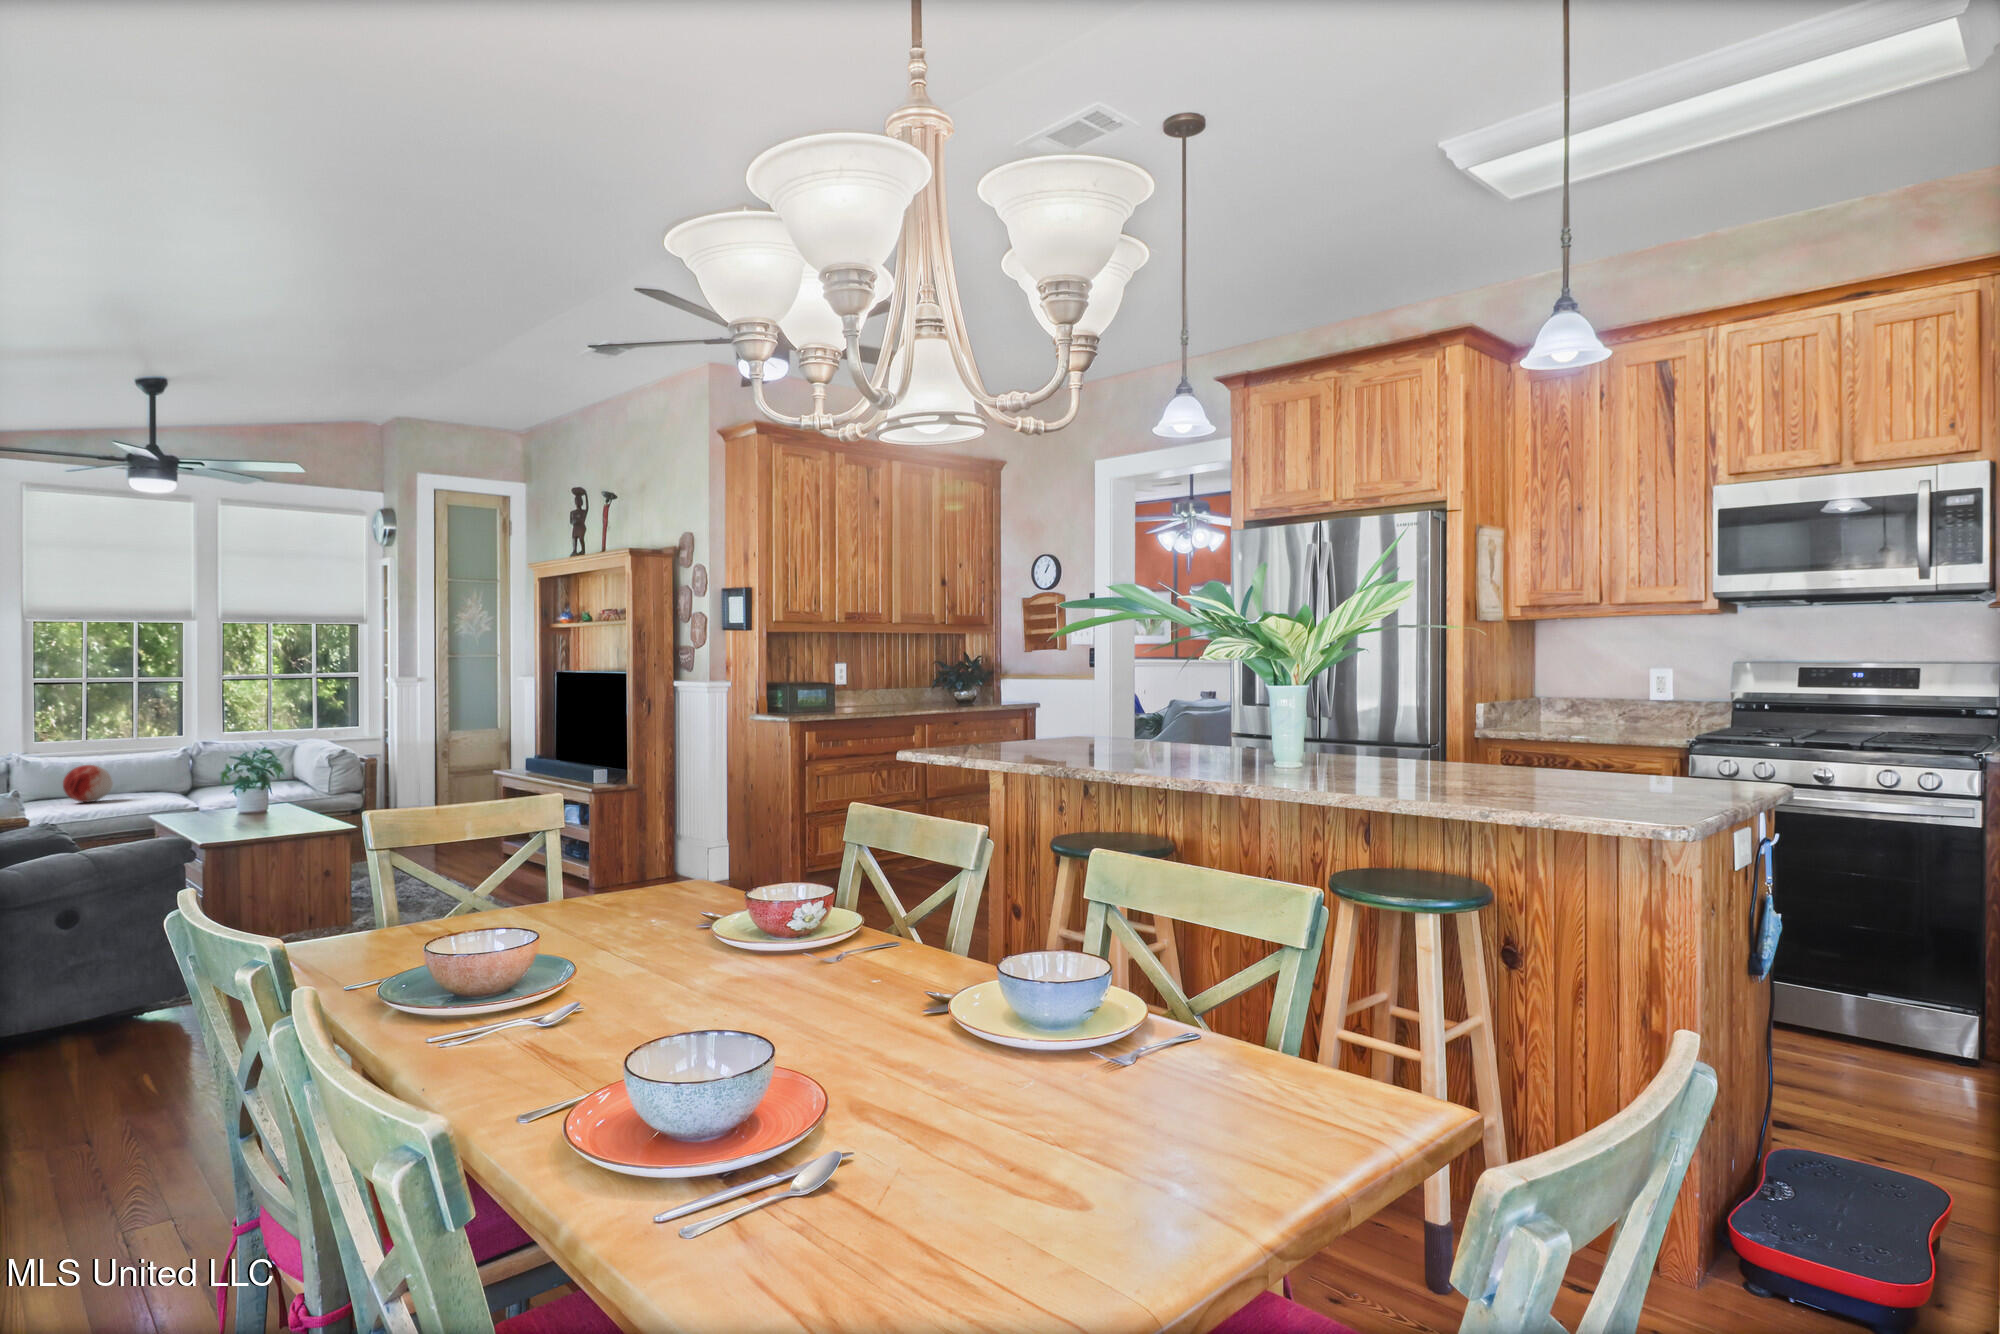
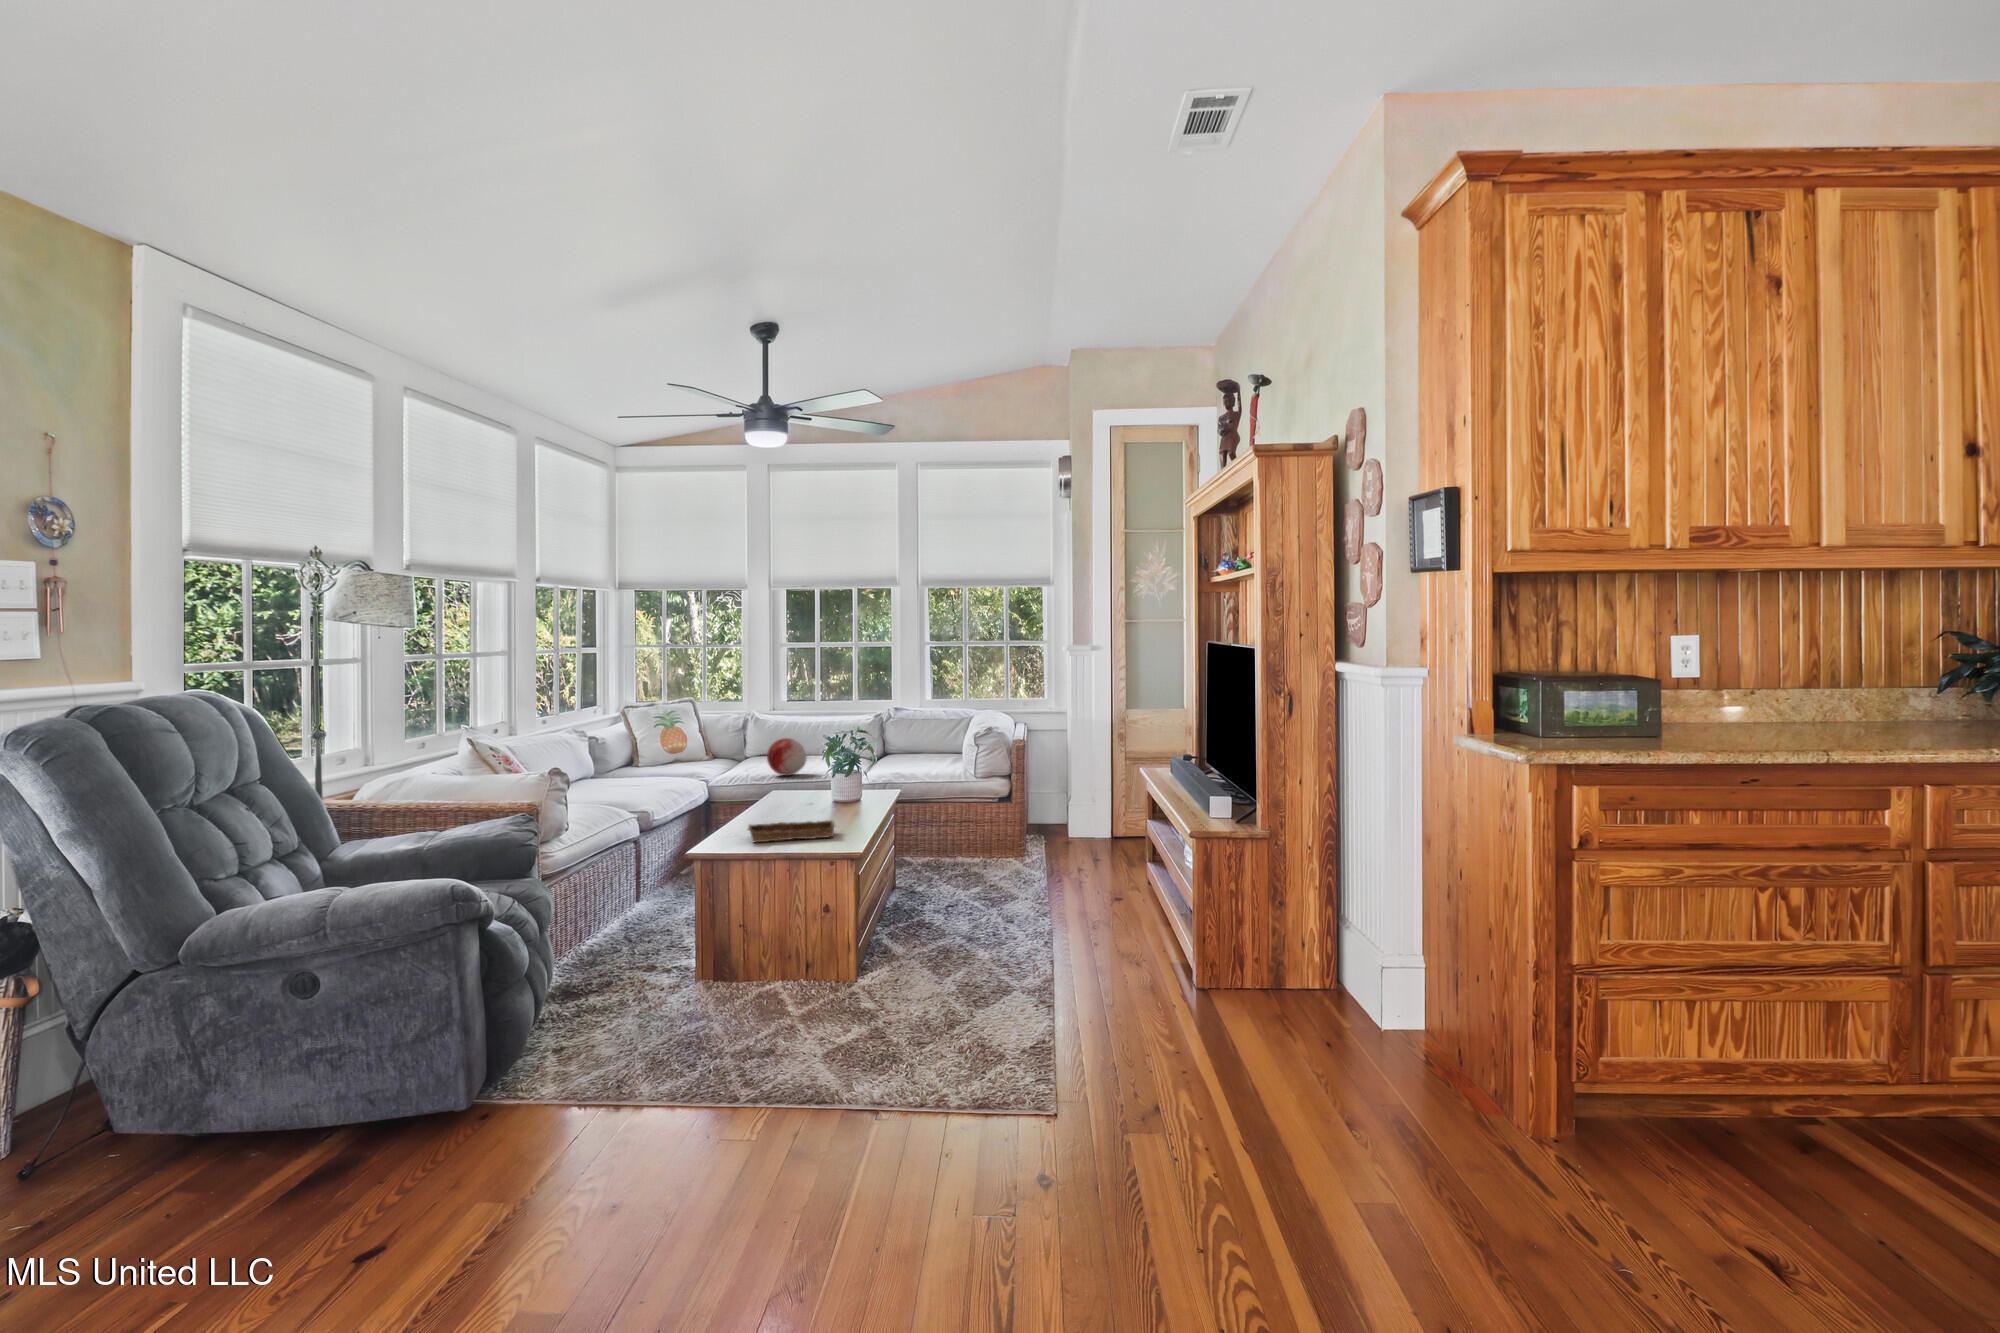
tray: none [206,809,299,828] -> present [748,820,835,842]

